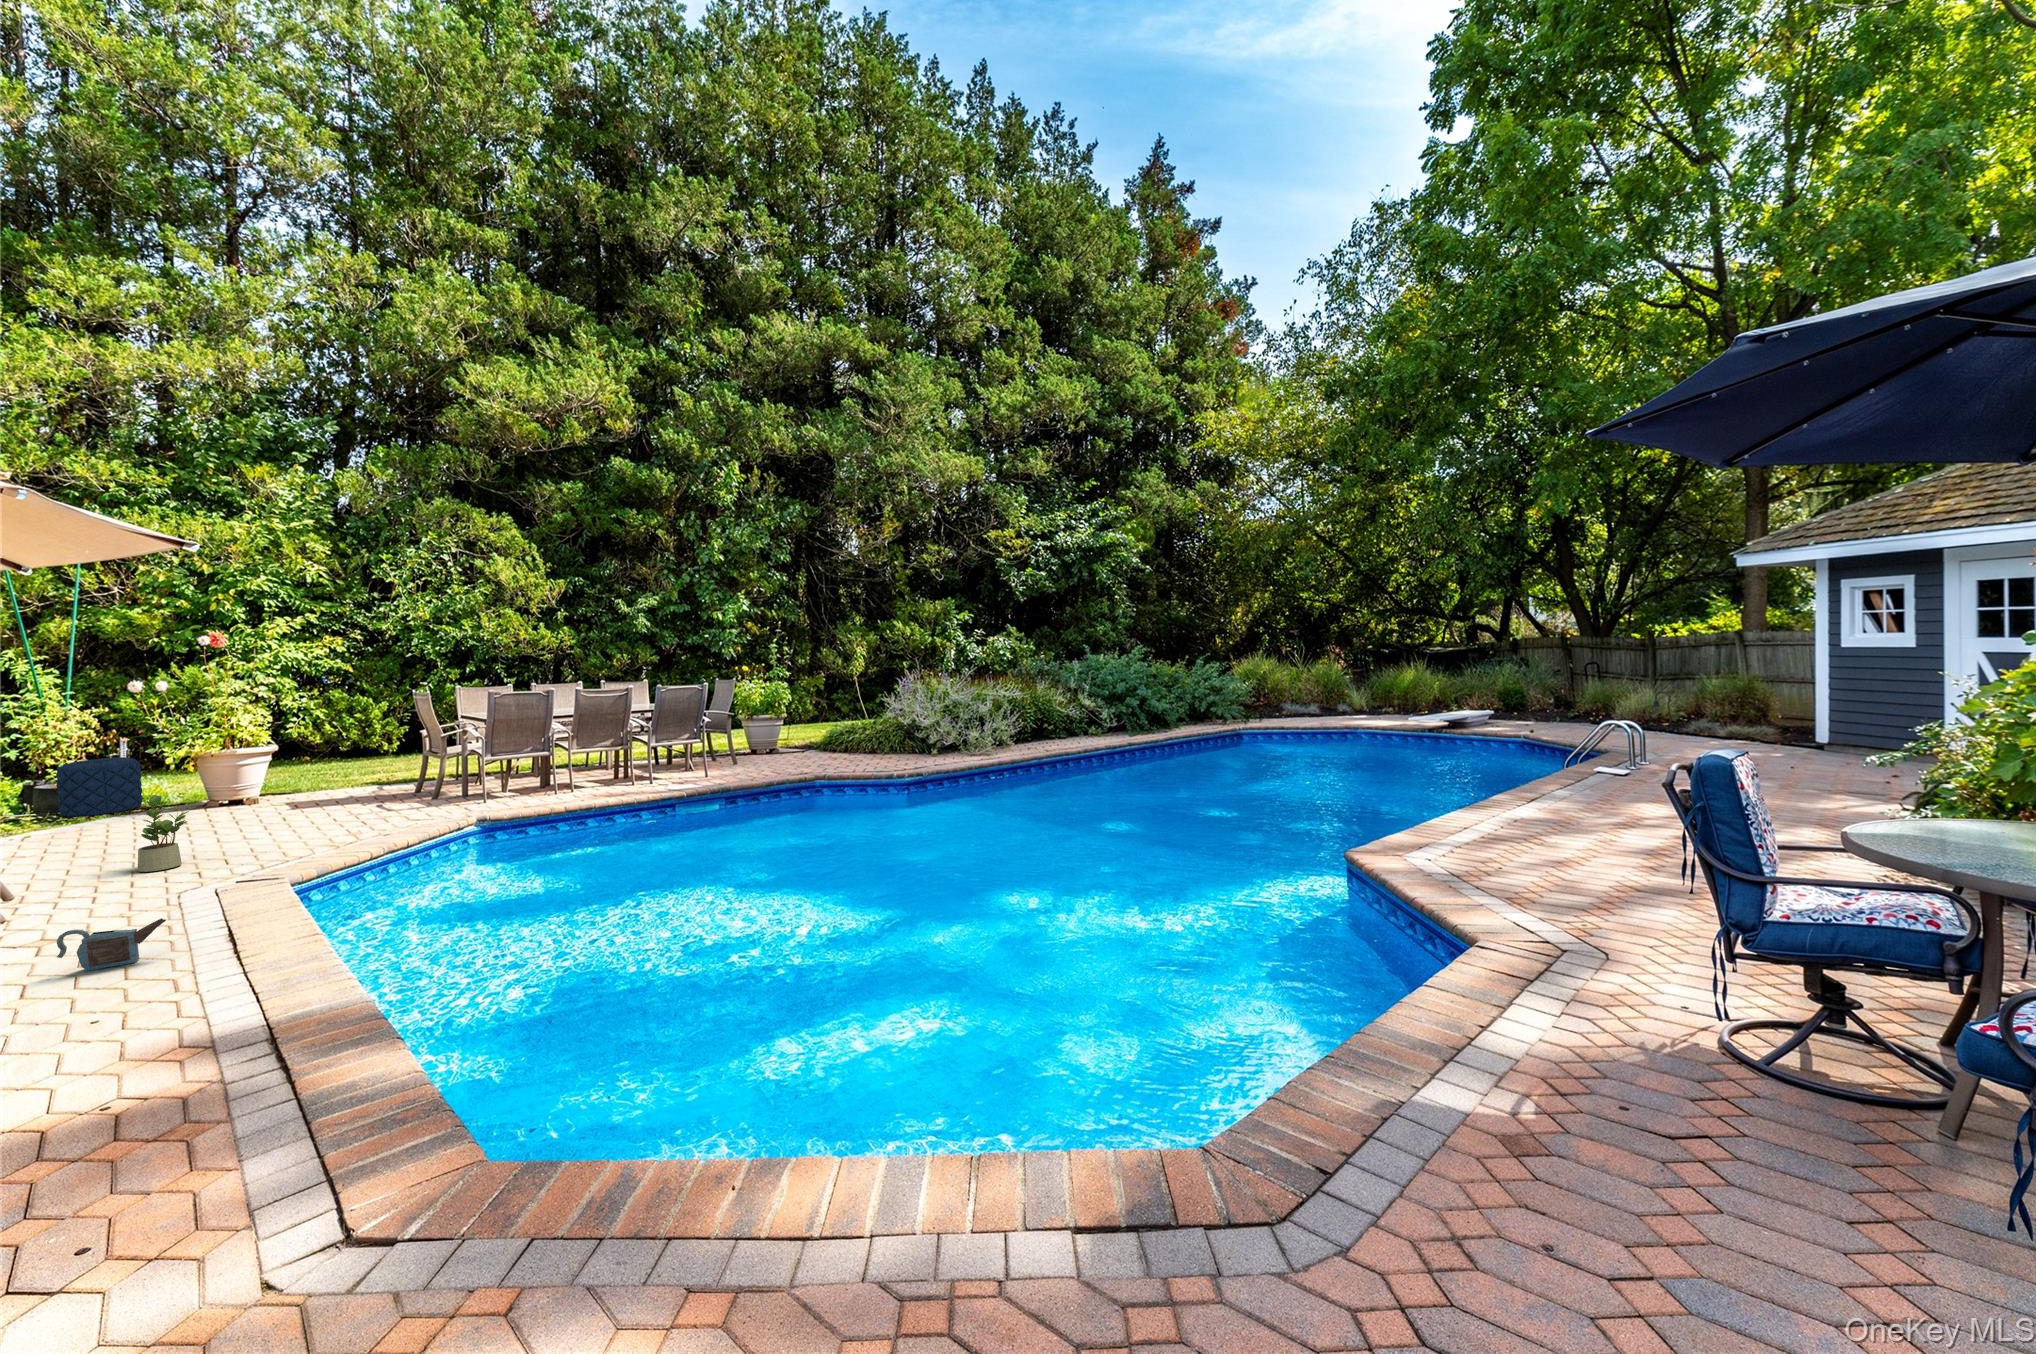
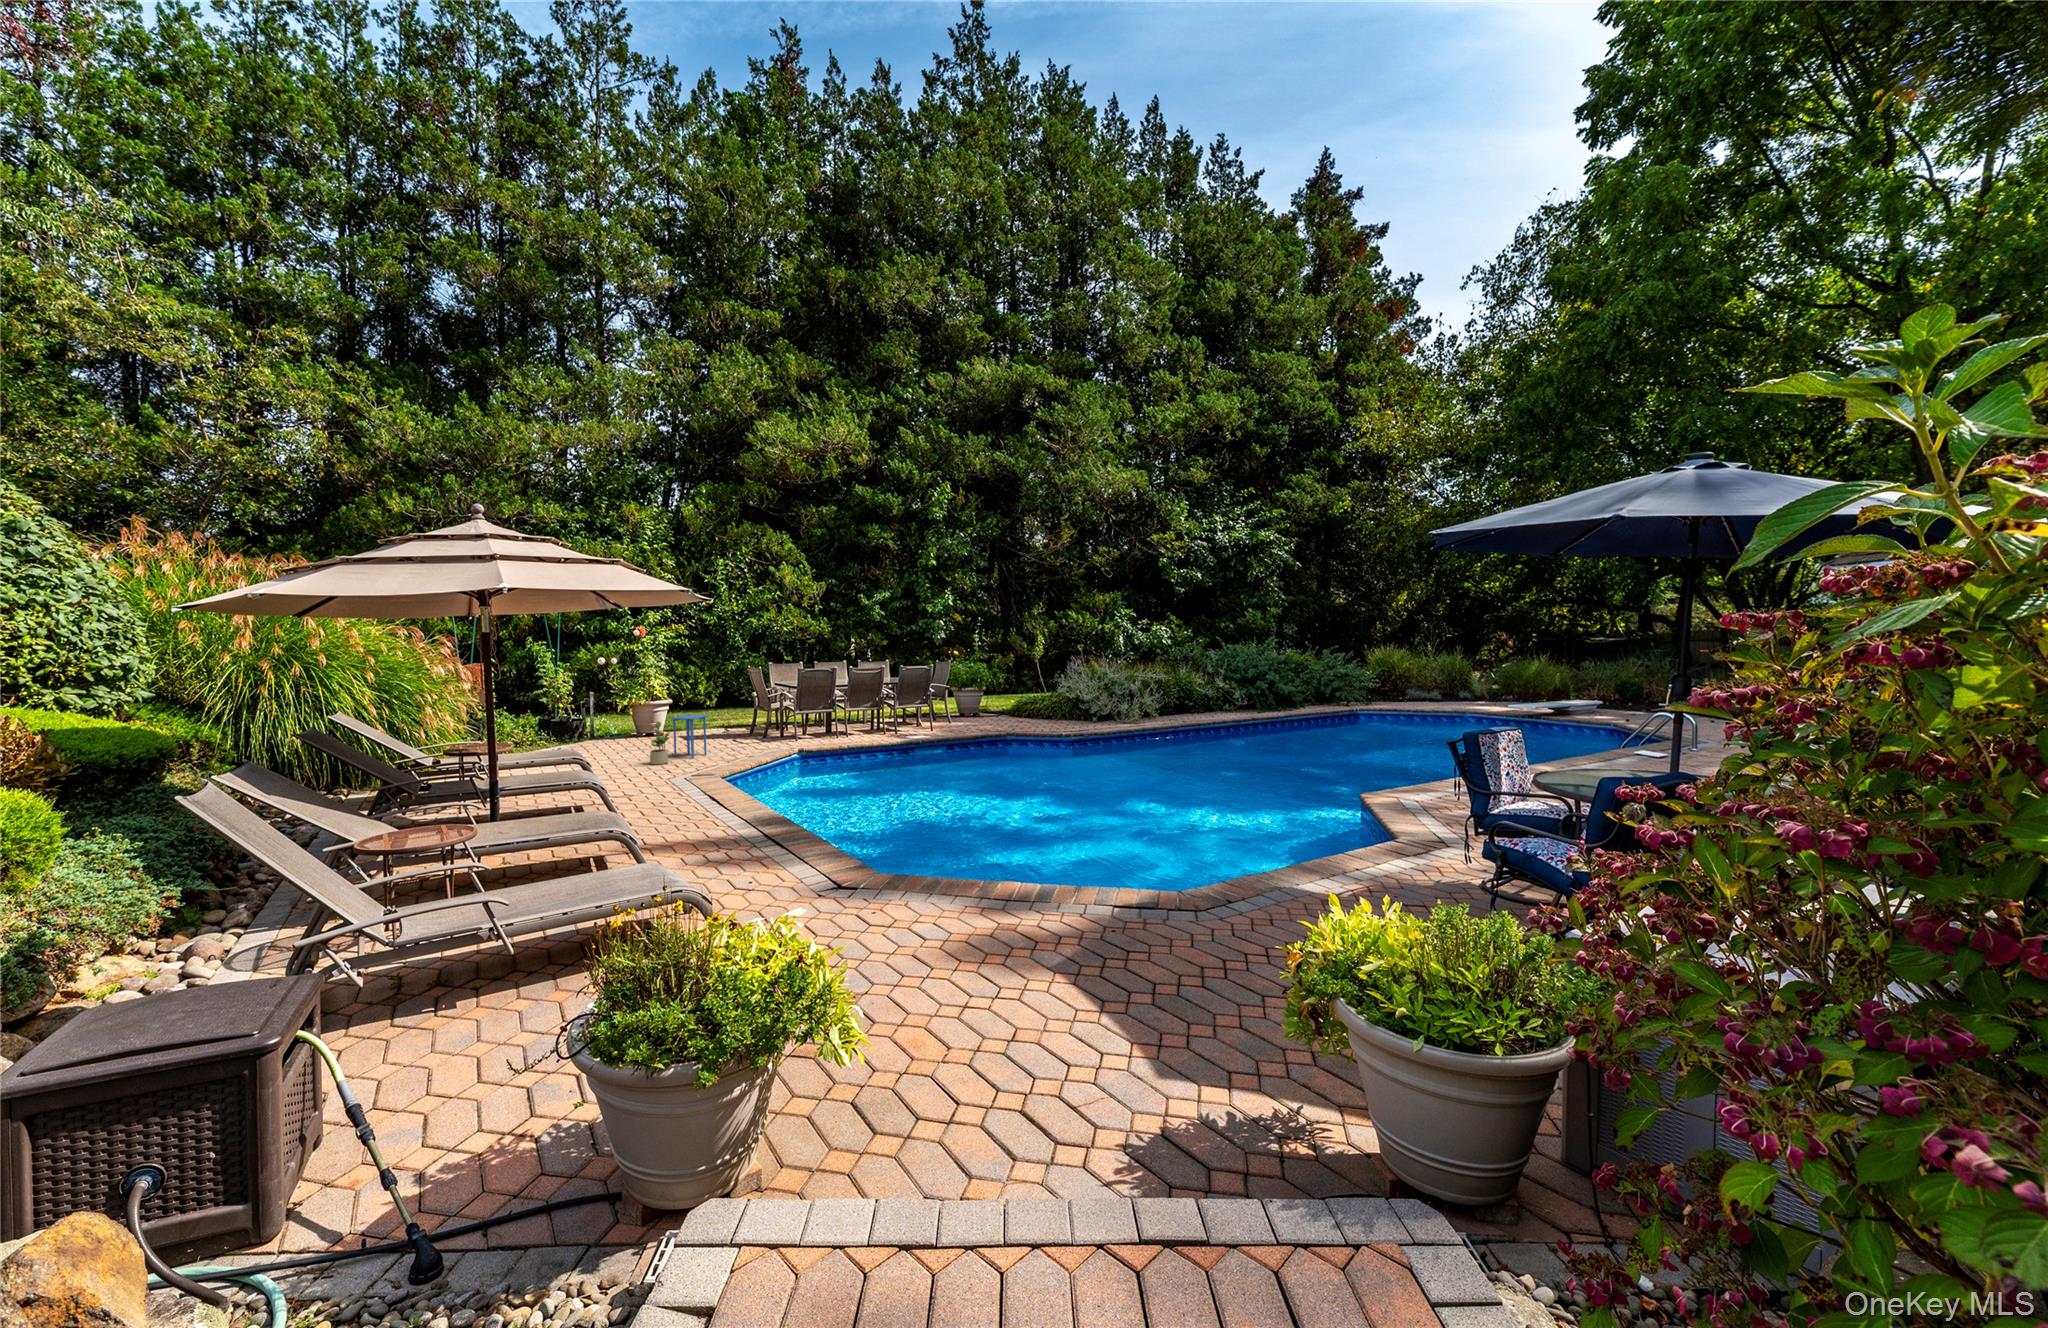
pouf: present [56,757,143,817] -> none [565,703,604,737]
side table: none [200,777,283,853] -> present [671,715,708,758]
watering can: present [57,918,166,971] -> none [675,777,714,799]

